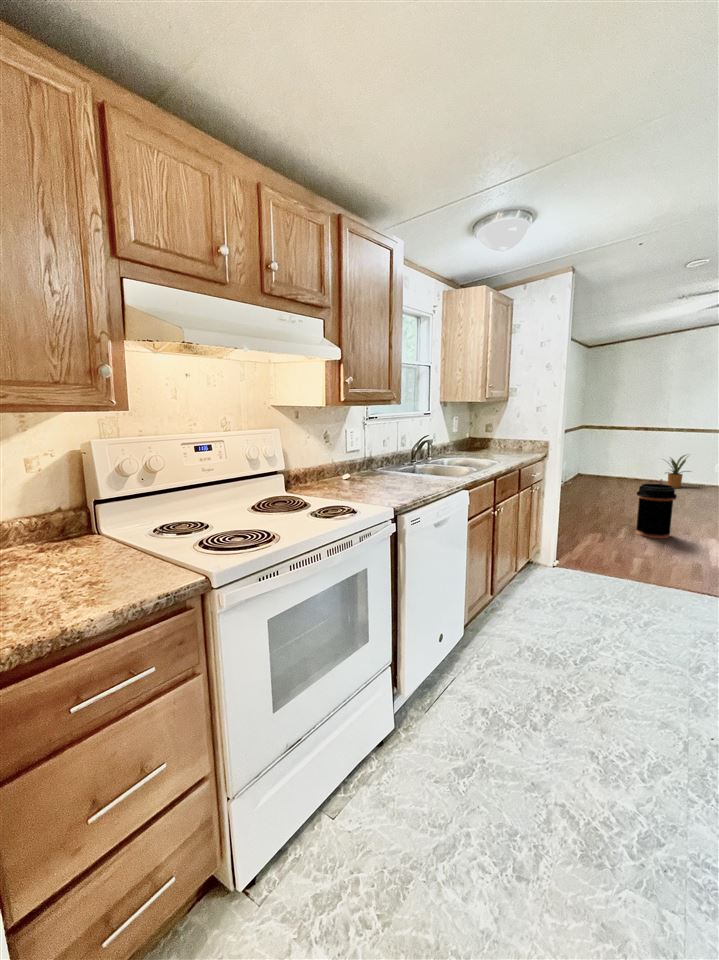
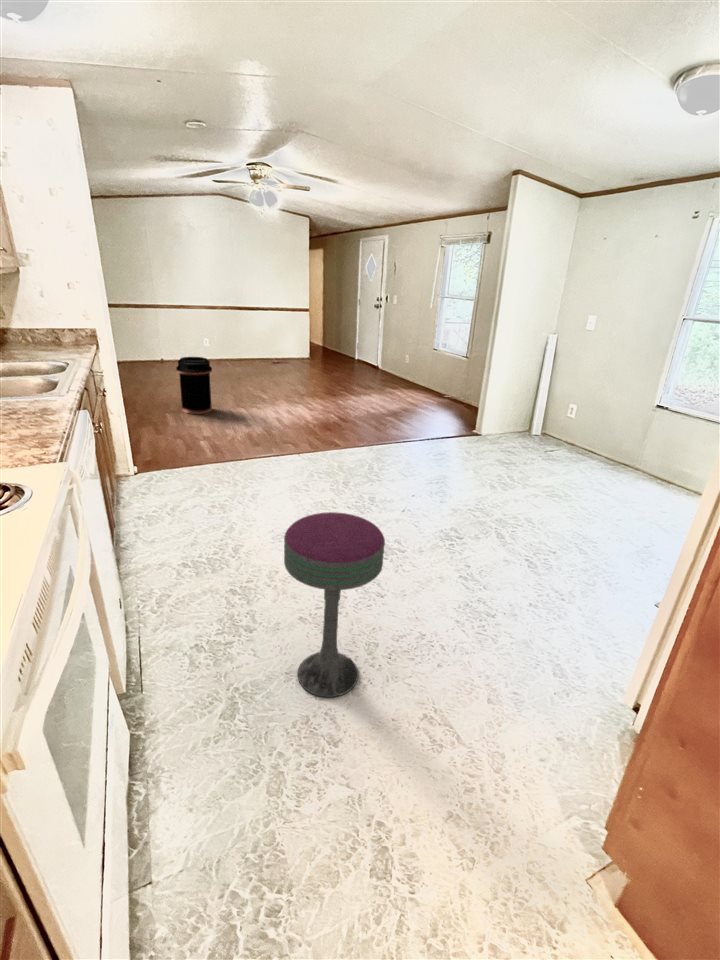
house plant: present [667,455,689,488] -> none [158,322,193,359]
bar stool: none [527,629,648,854] -> present [284,512,385,697]

